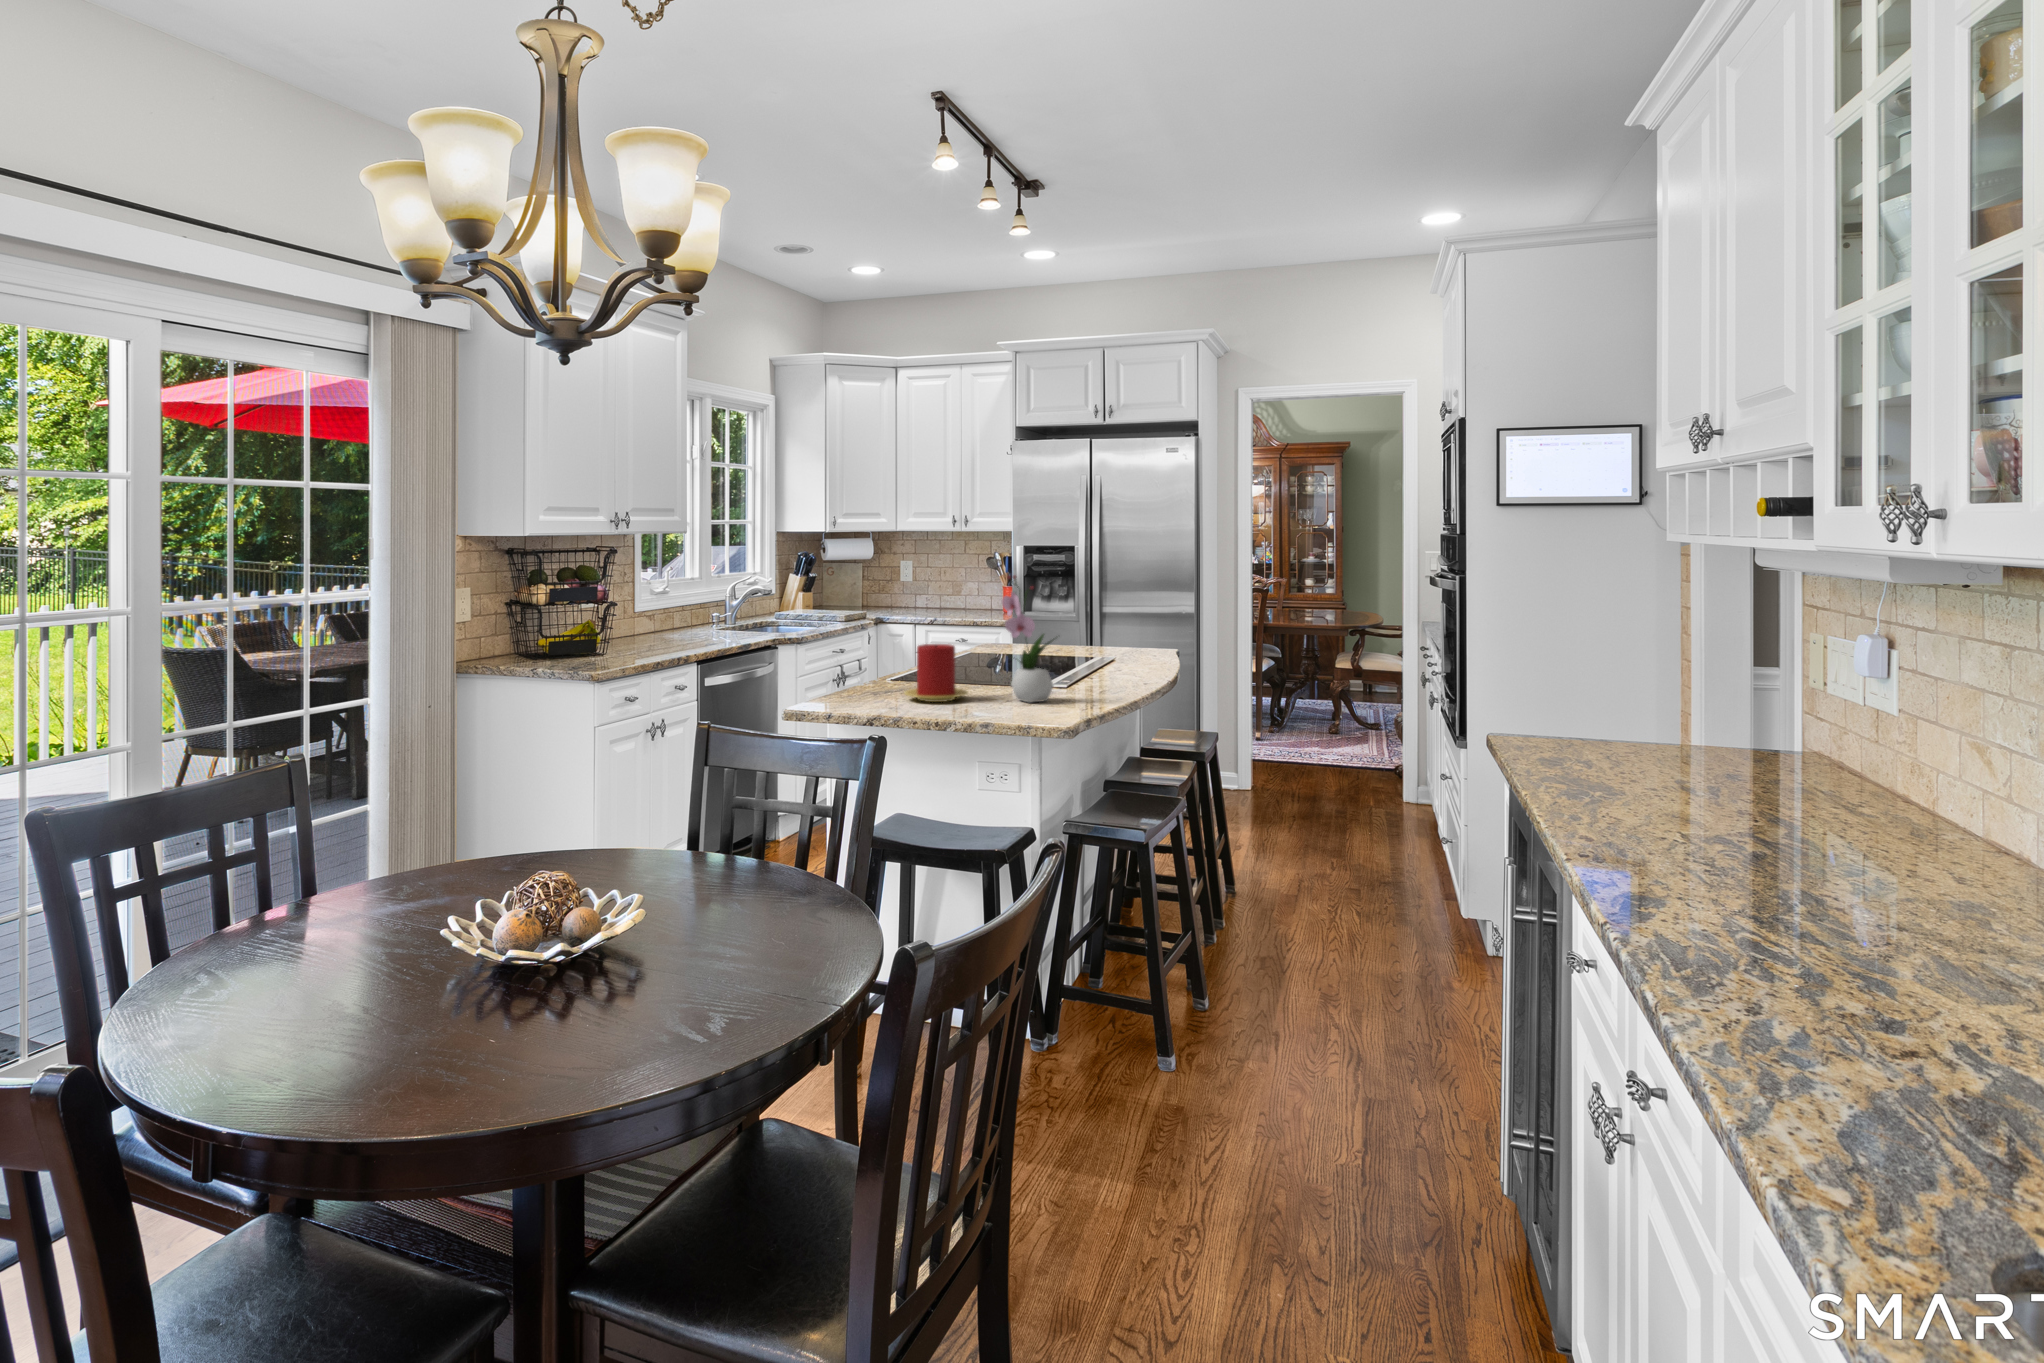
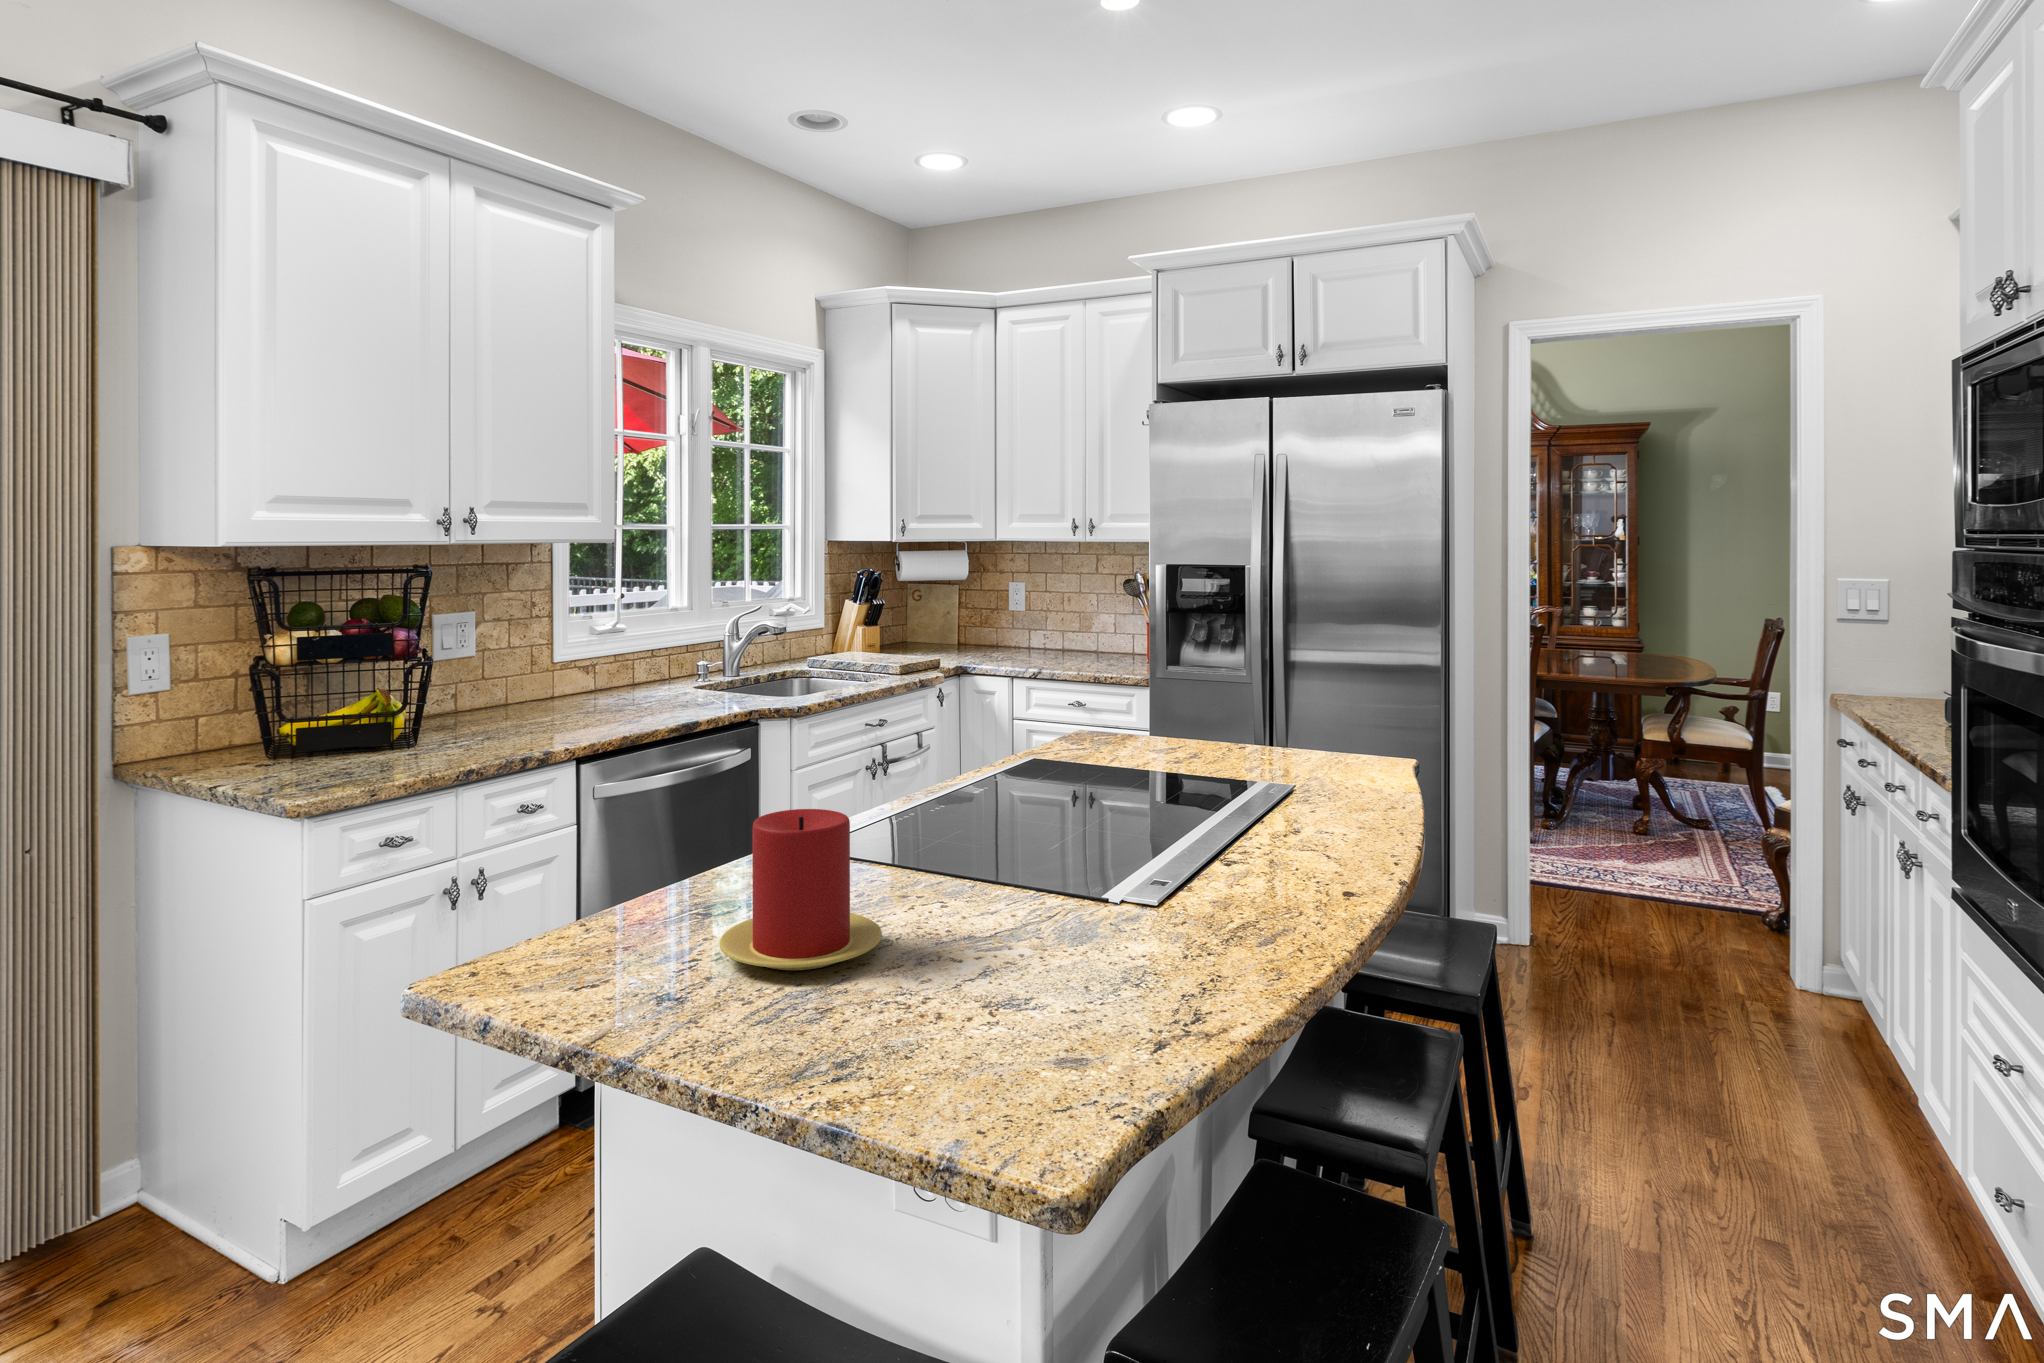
flower arrangement: present [1002,575,1053,702] -> none [955,646,1104,991]

